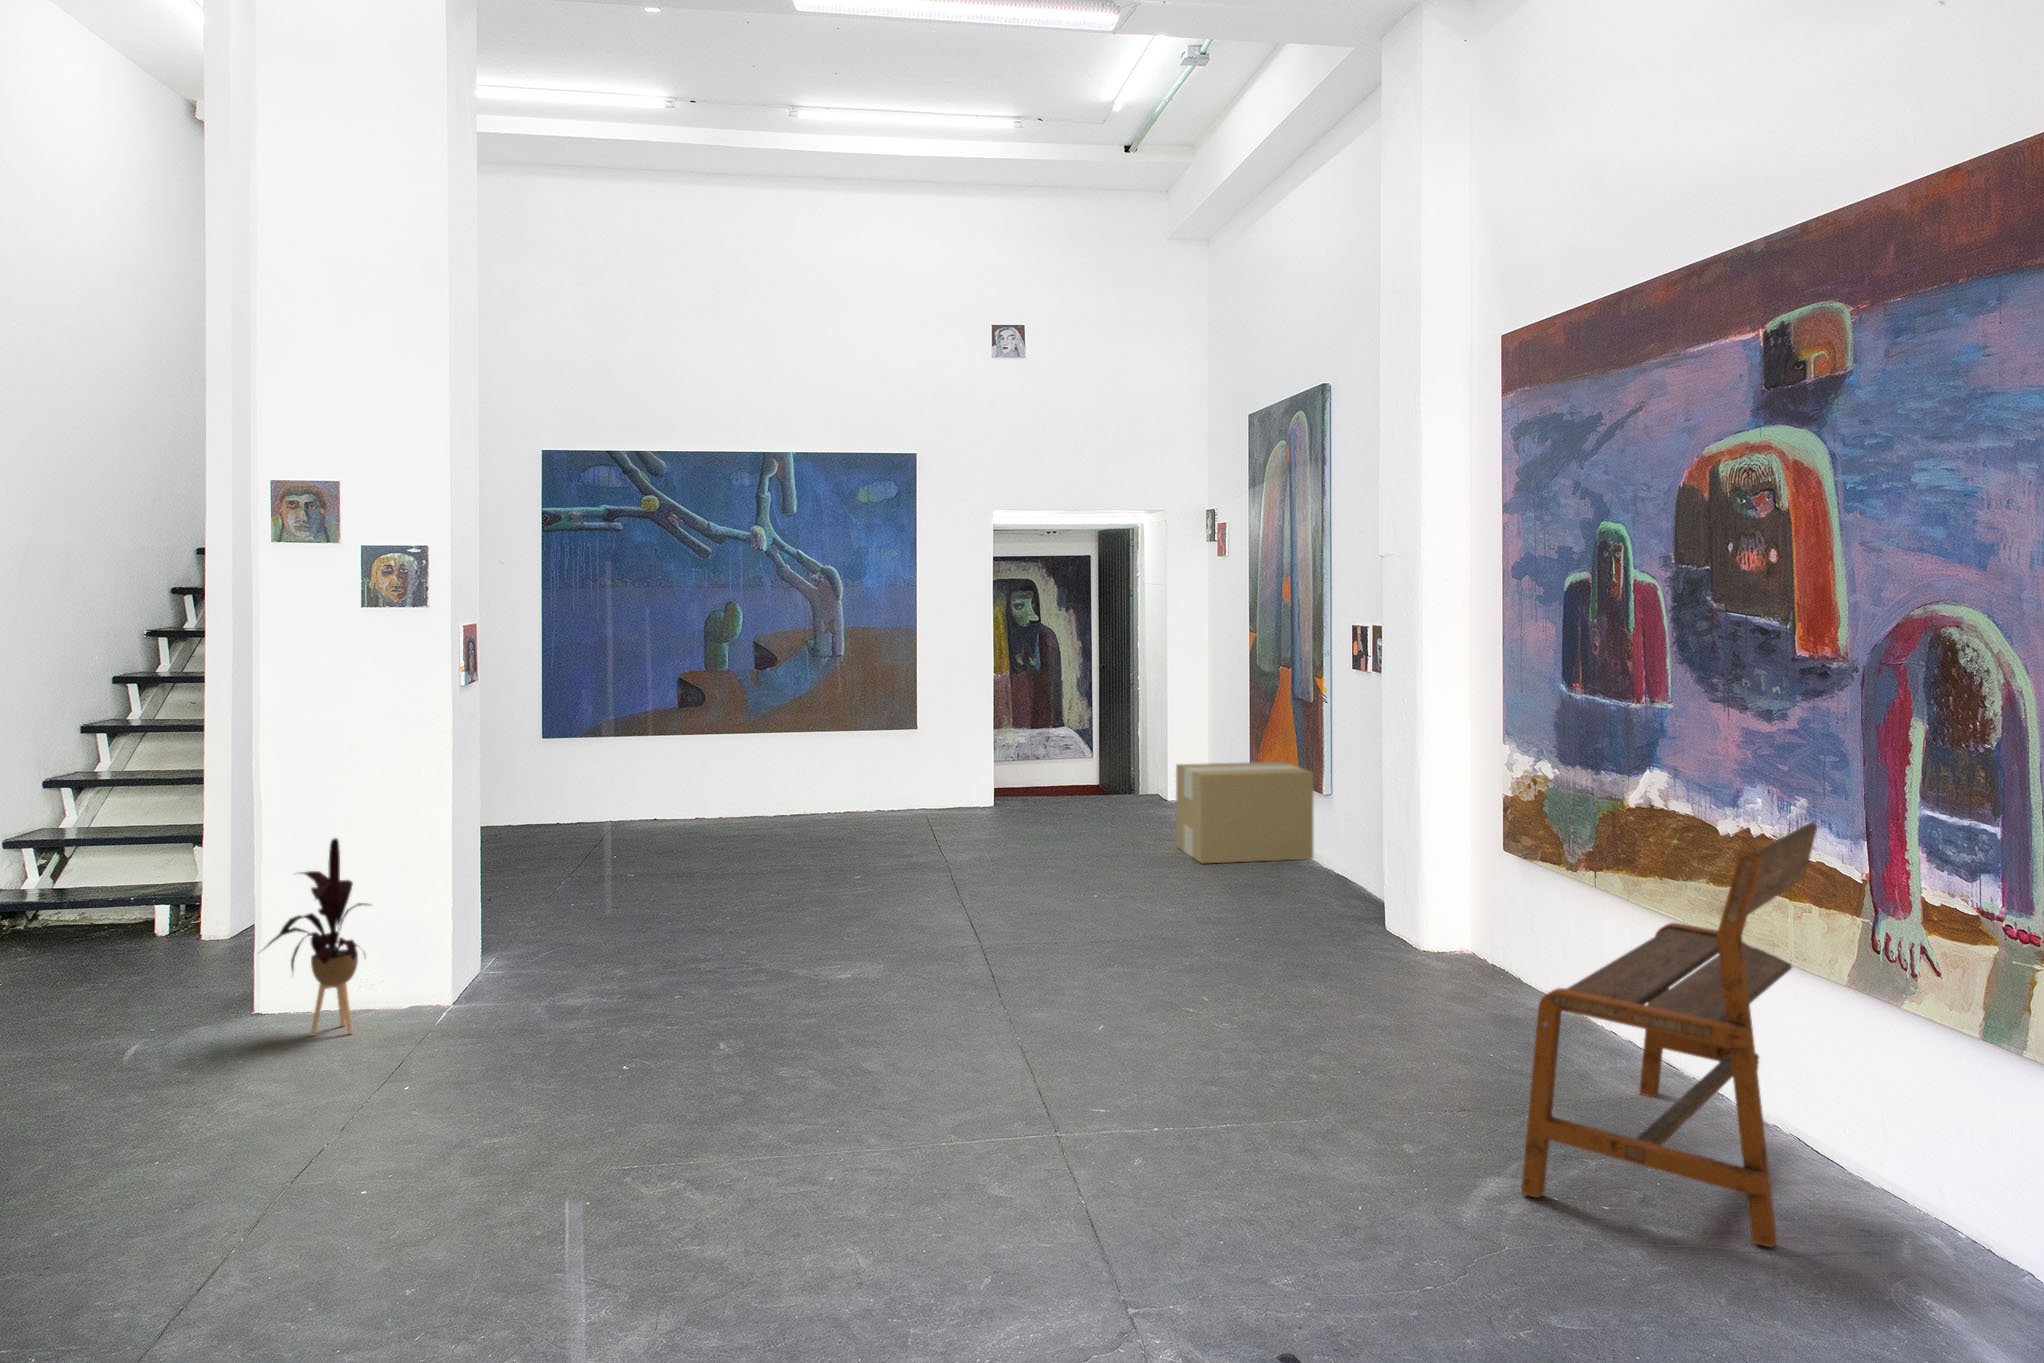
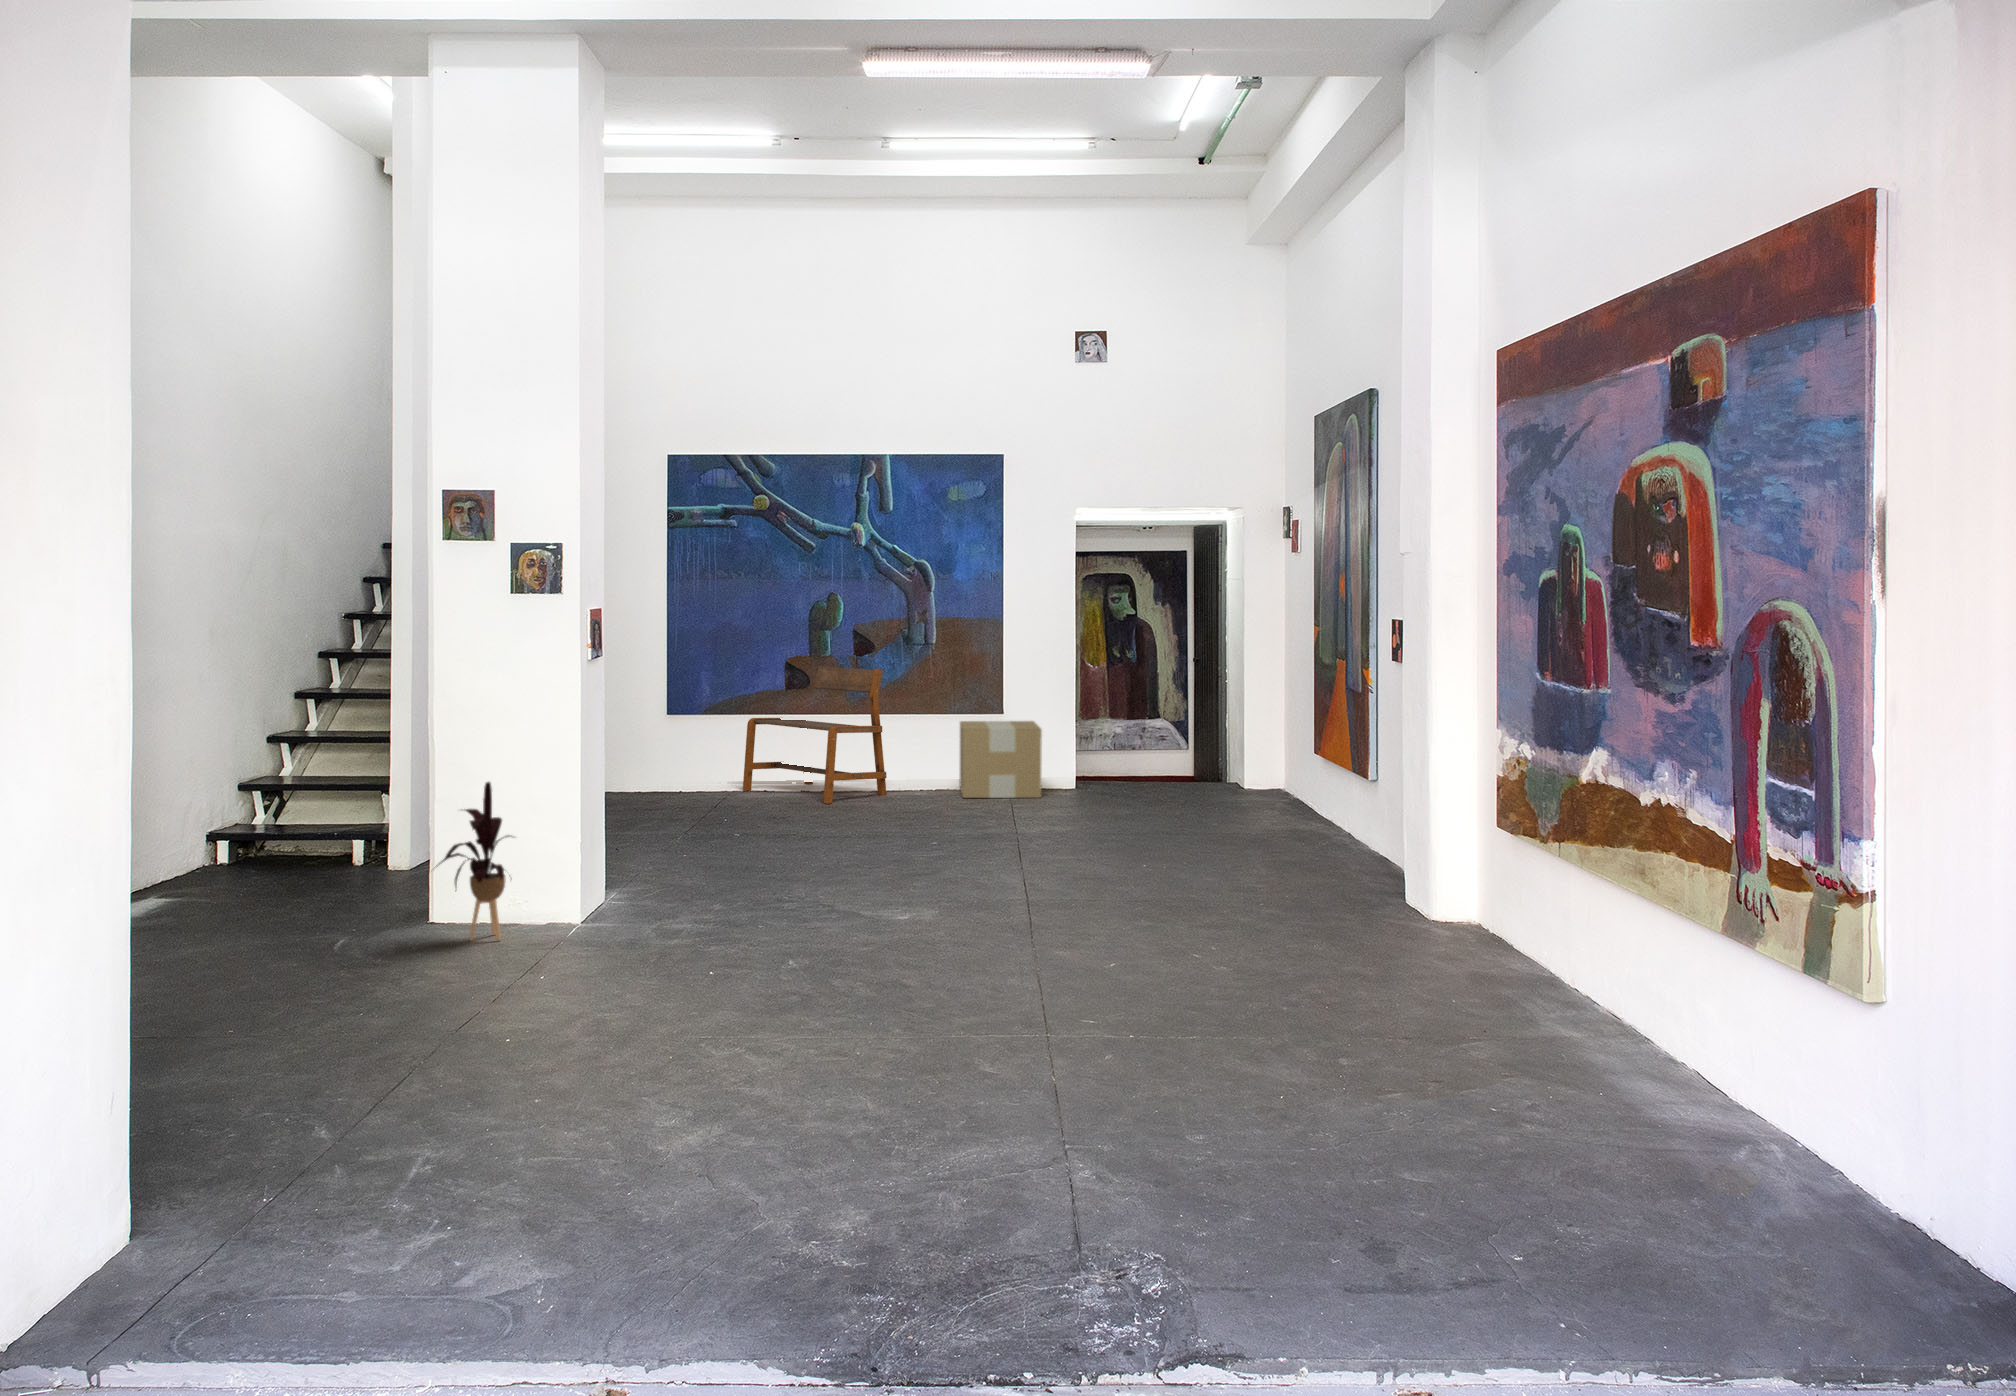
cardboard box: present [1176,762,1314,863] -> present [960,721,1042,798]
bench: present [1521,822,1817,1247] -> present [743,667,887,804]

